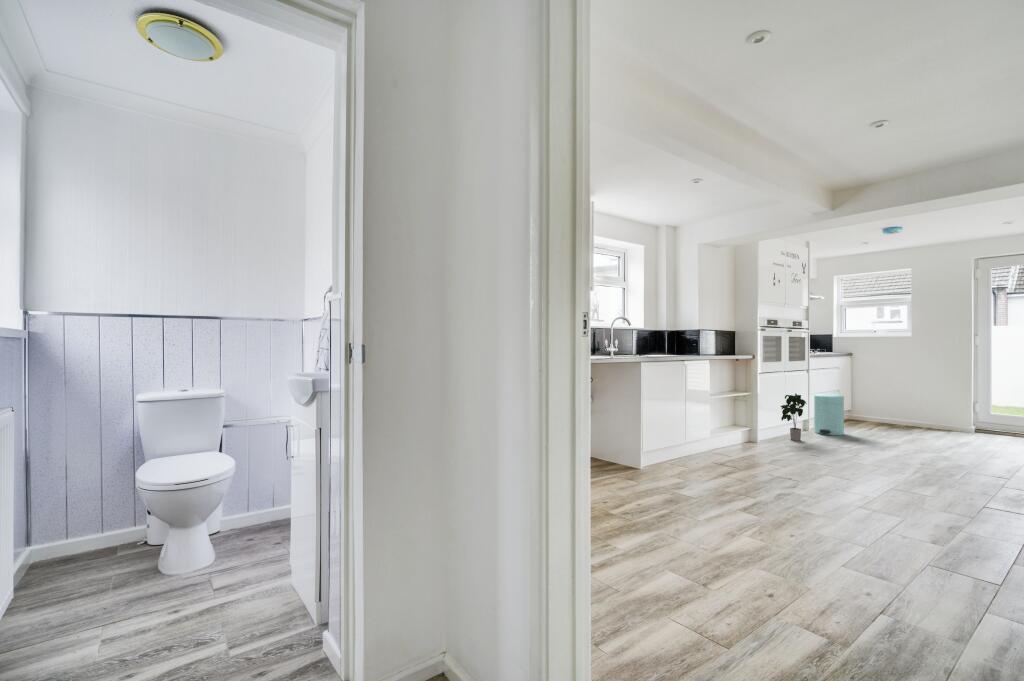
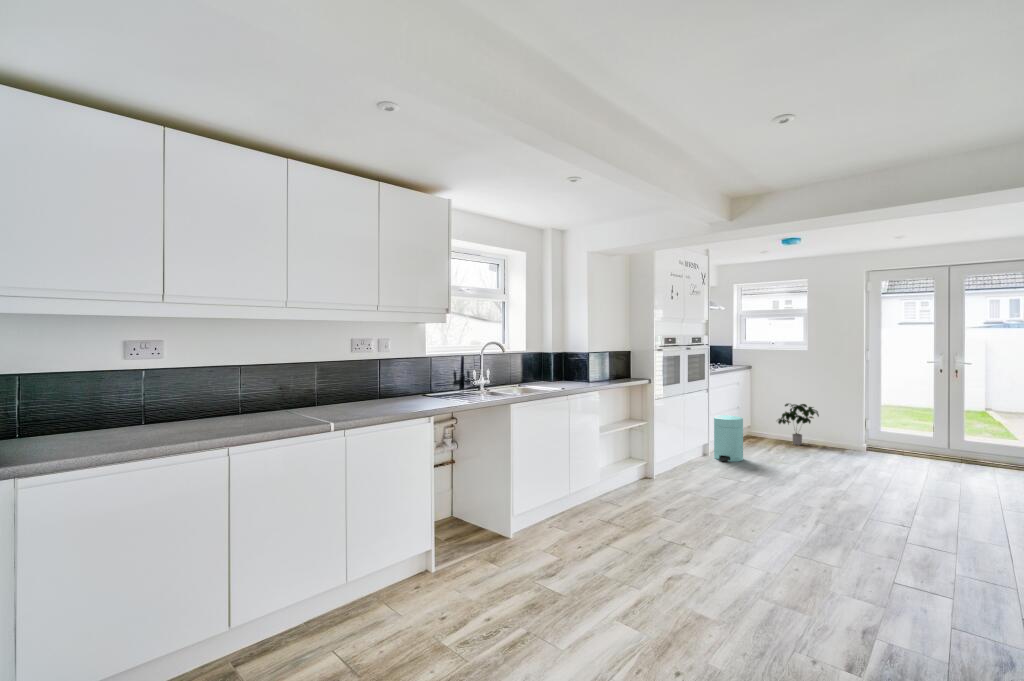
potted plant: present [781,394,806,441] -> present [778,403,819,445]

